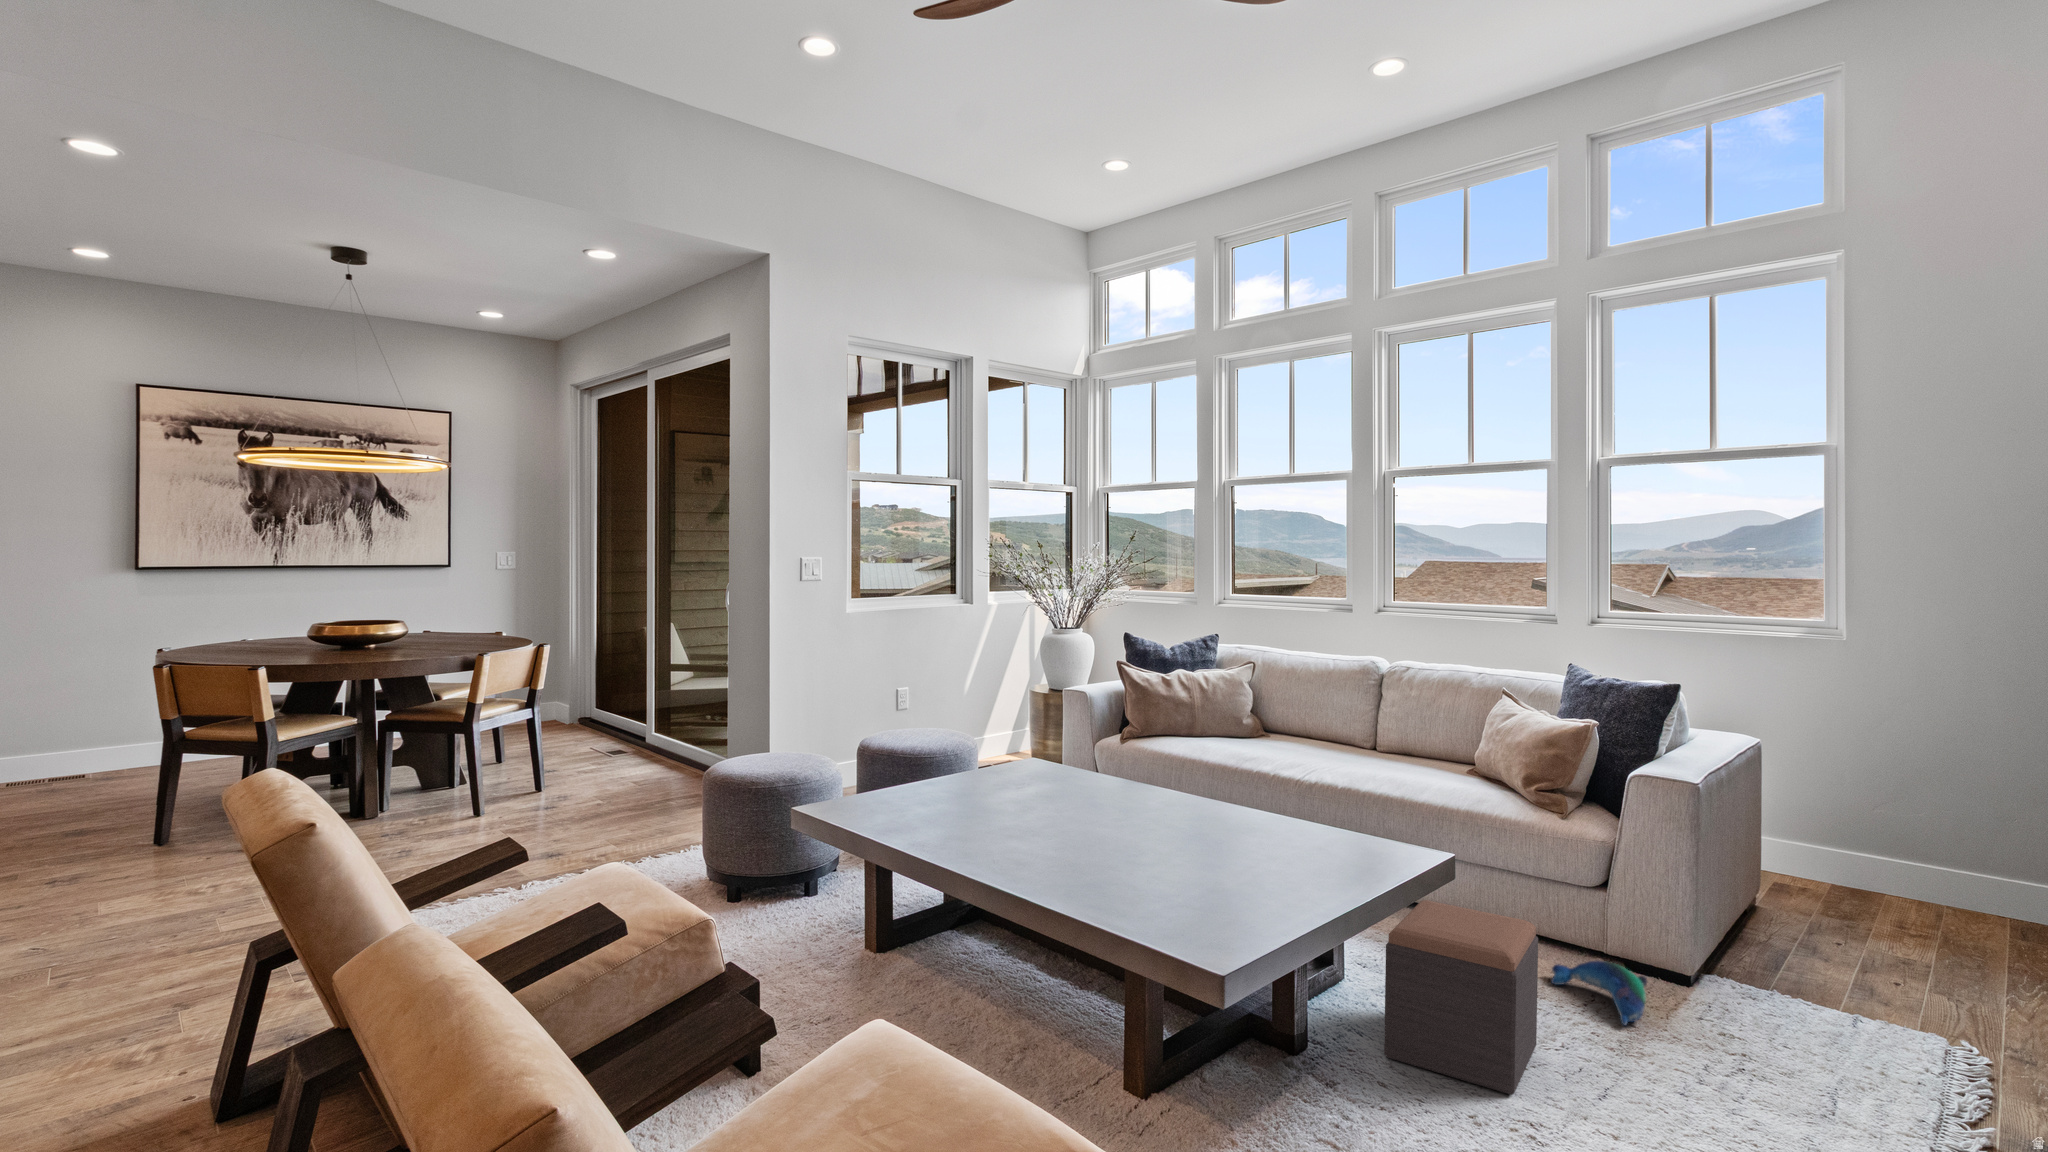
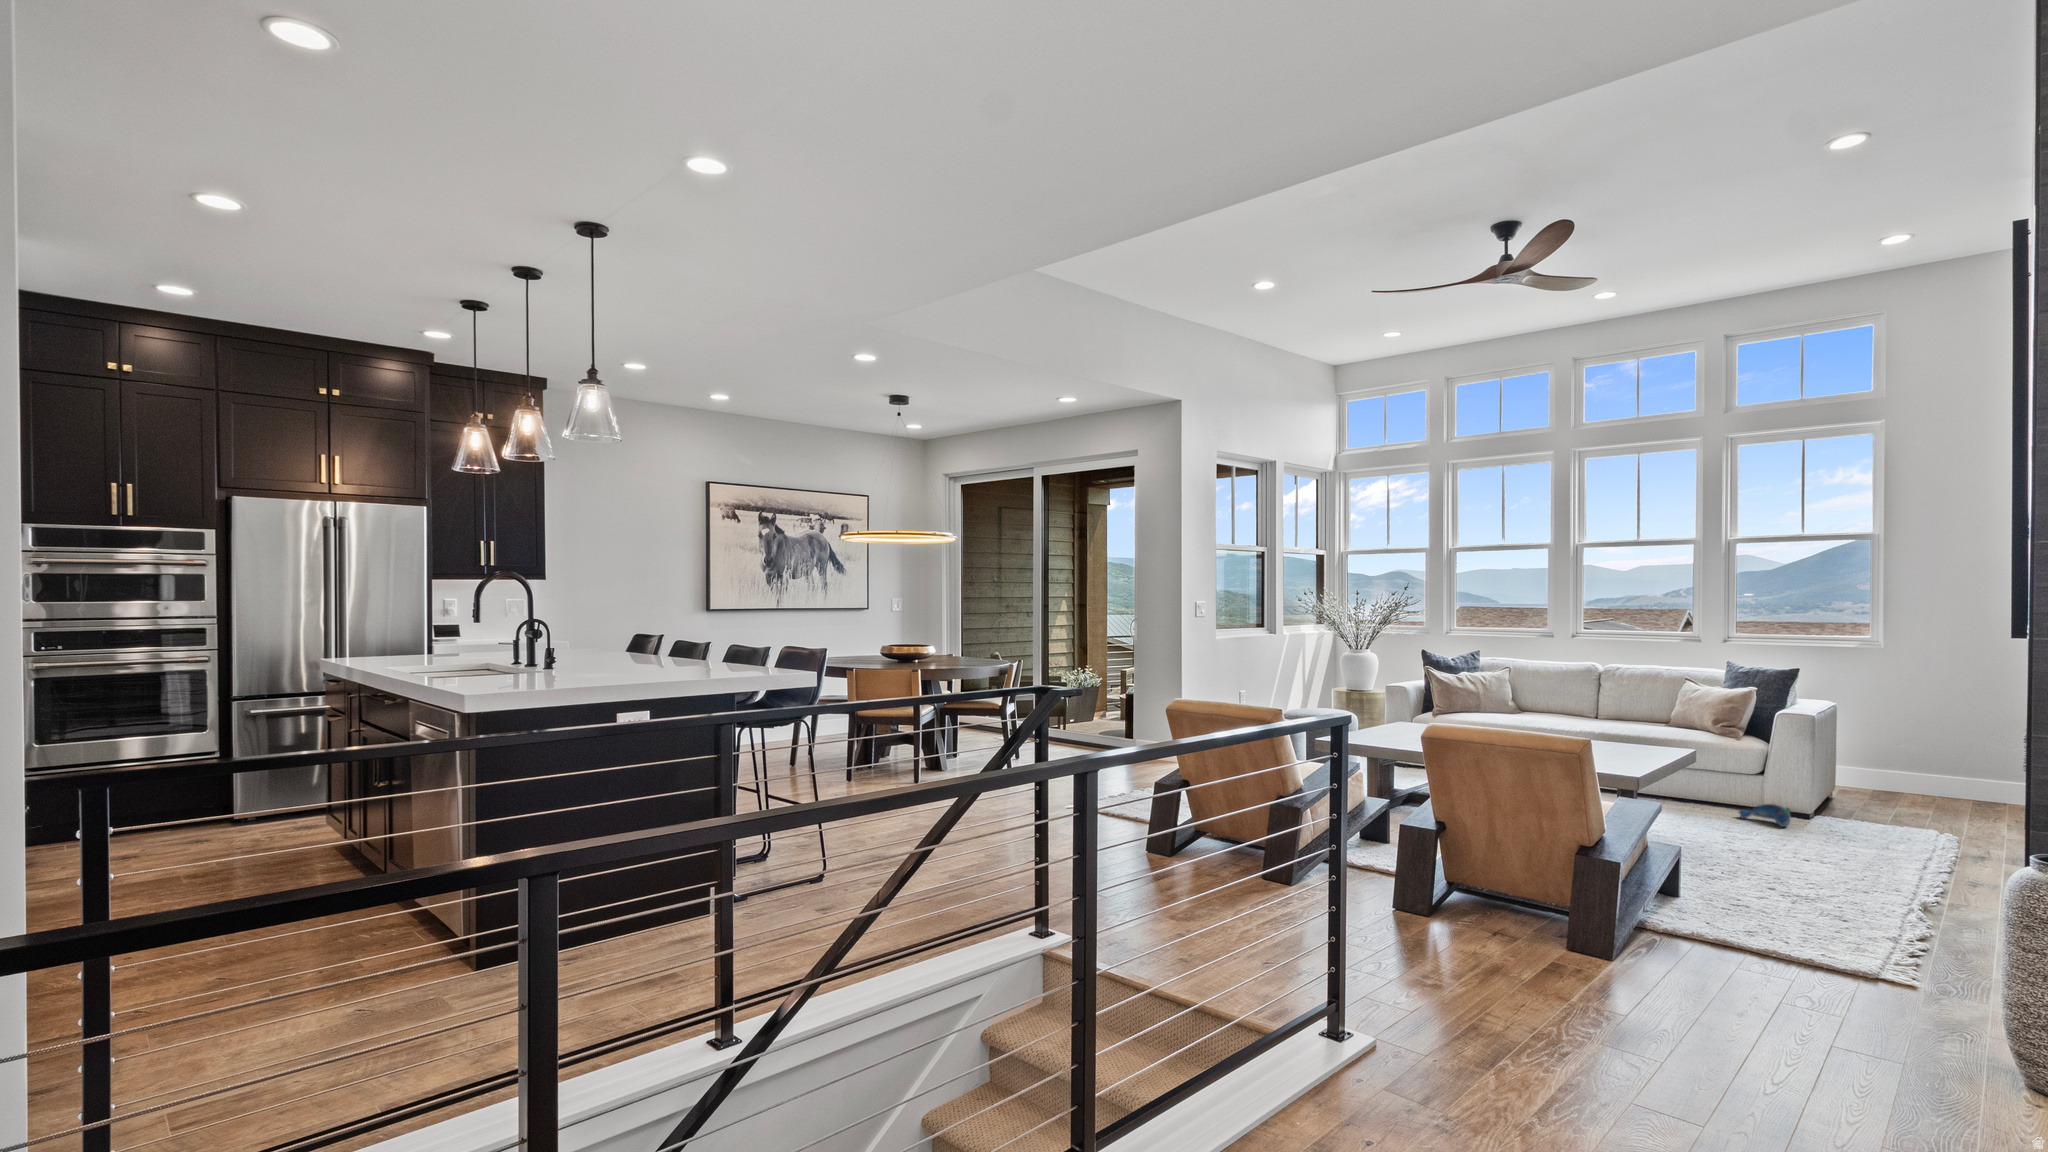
footstool: present [1384,900,1538,1095] -> none [1674,768,1743,842]

